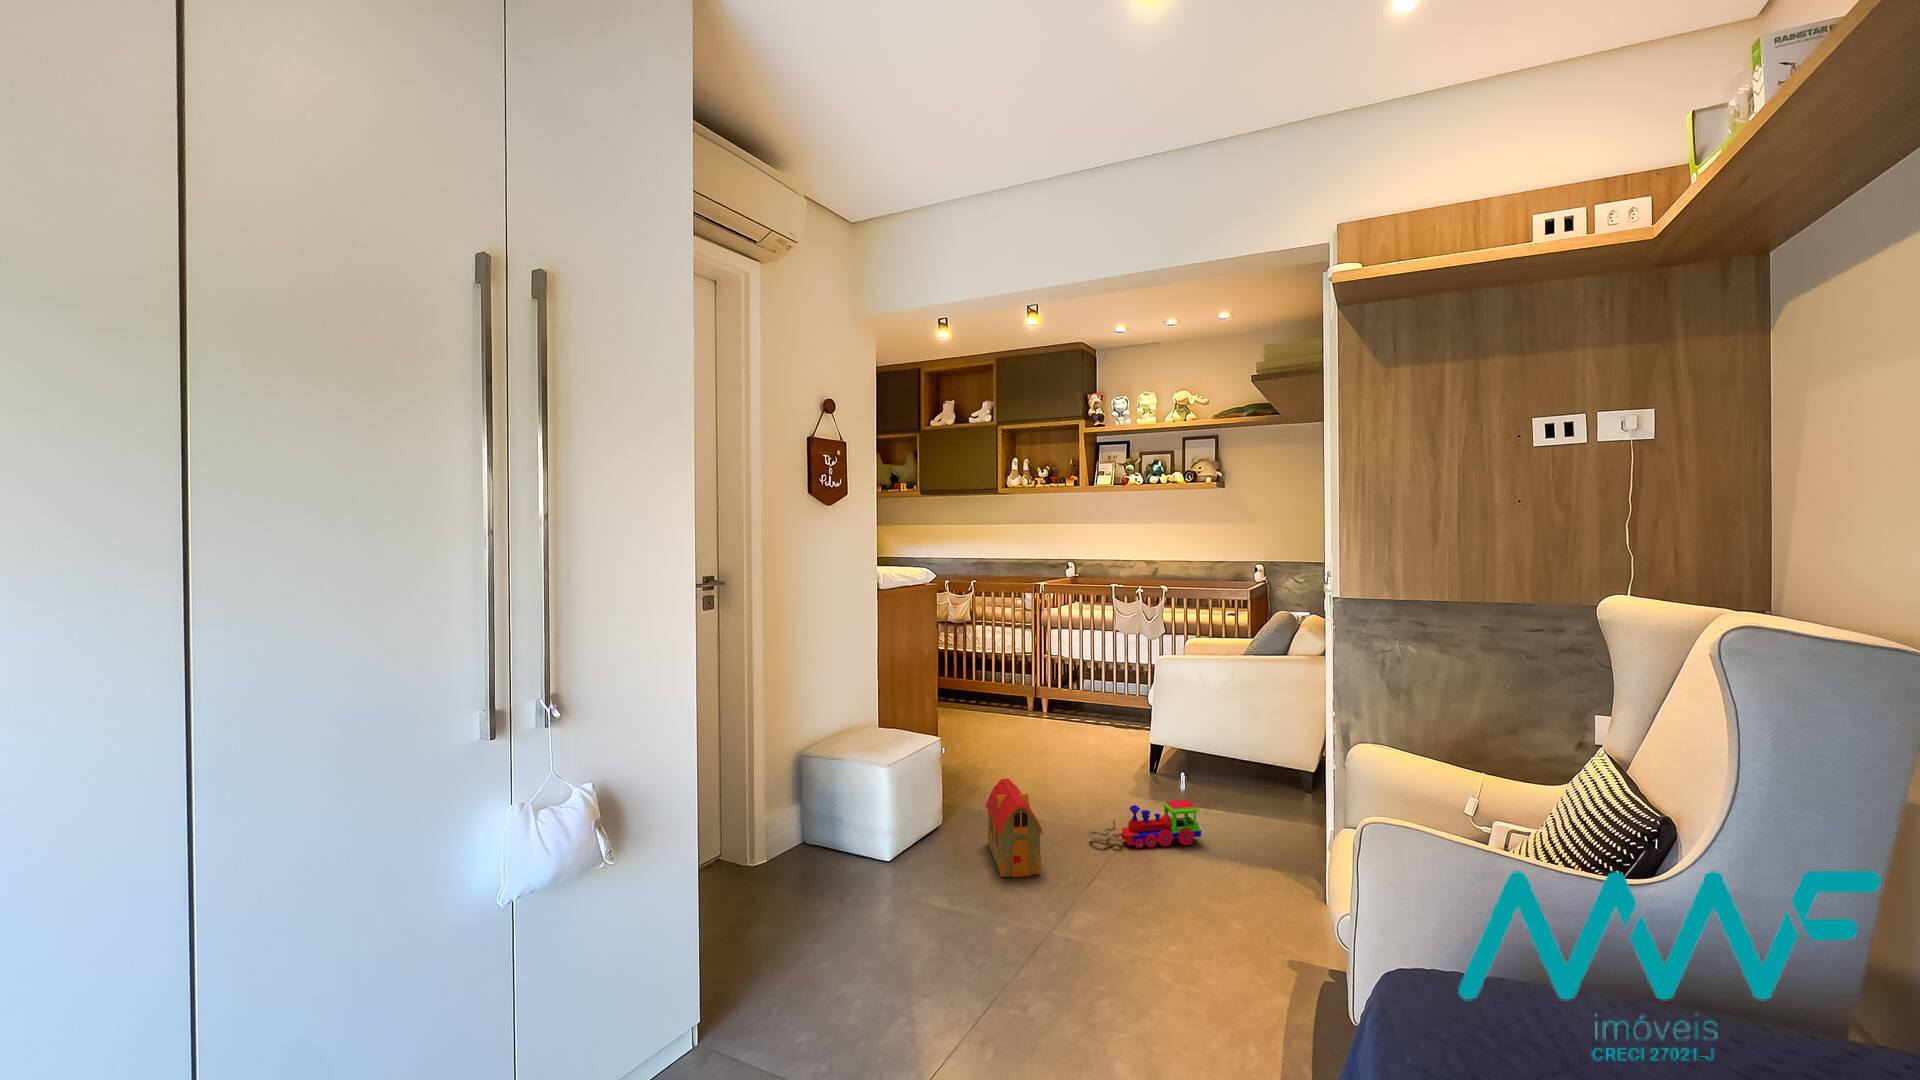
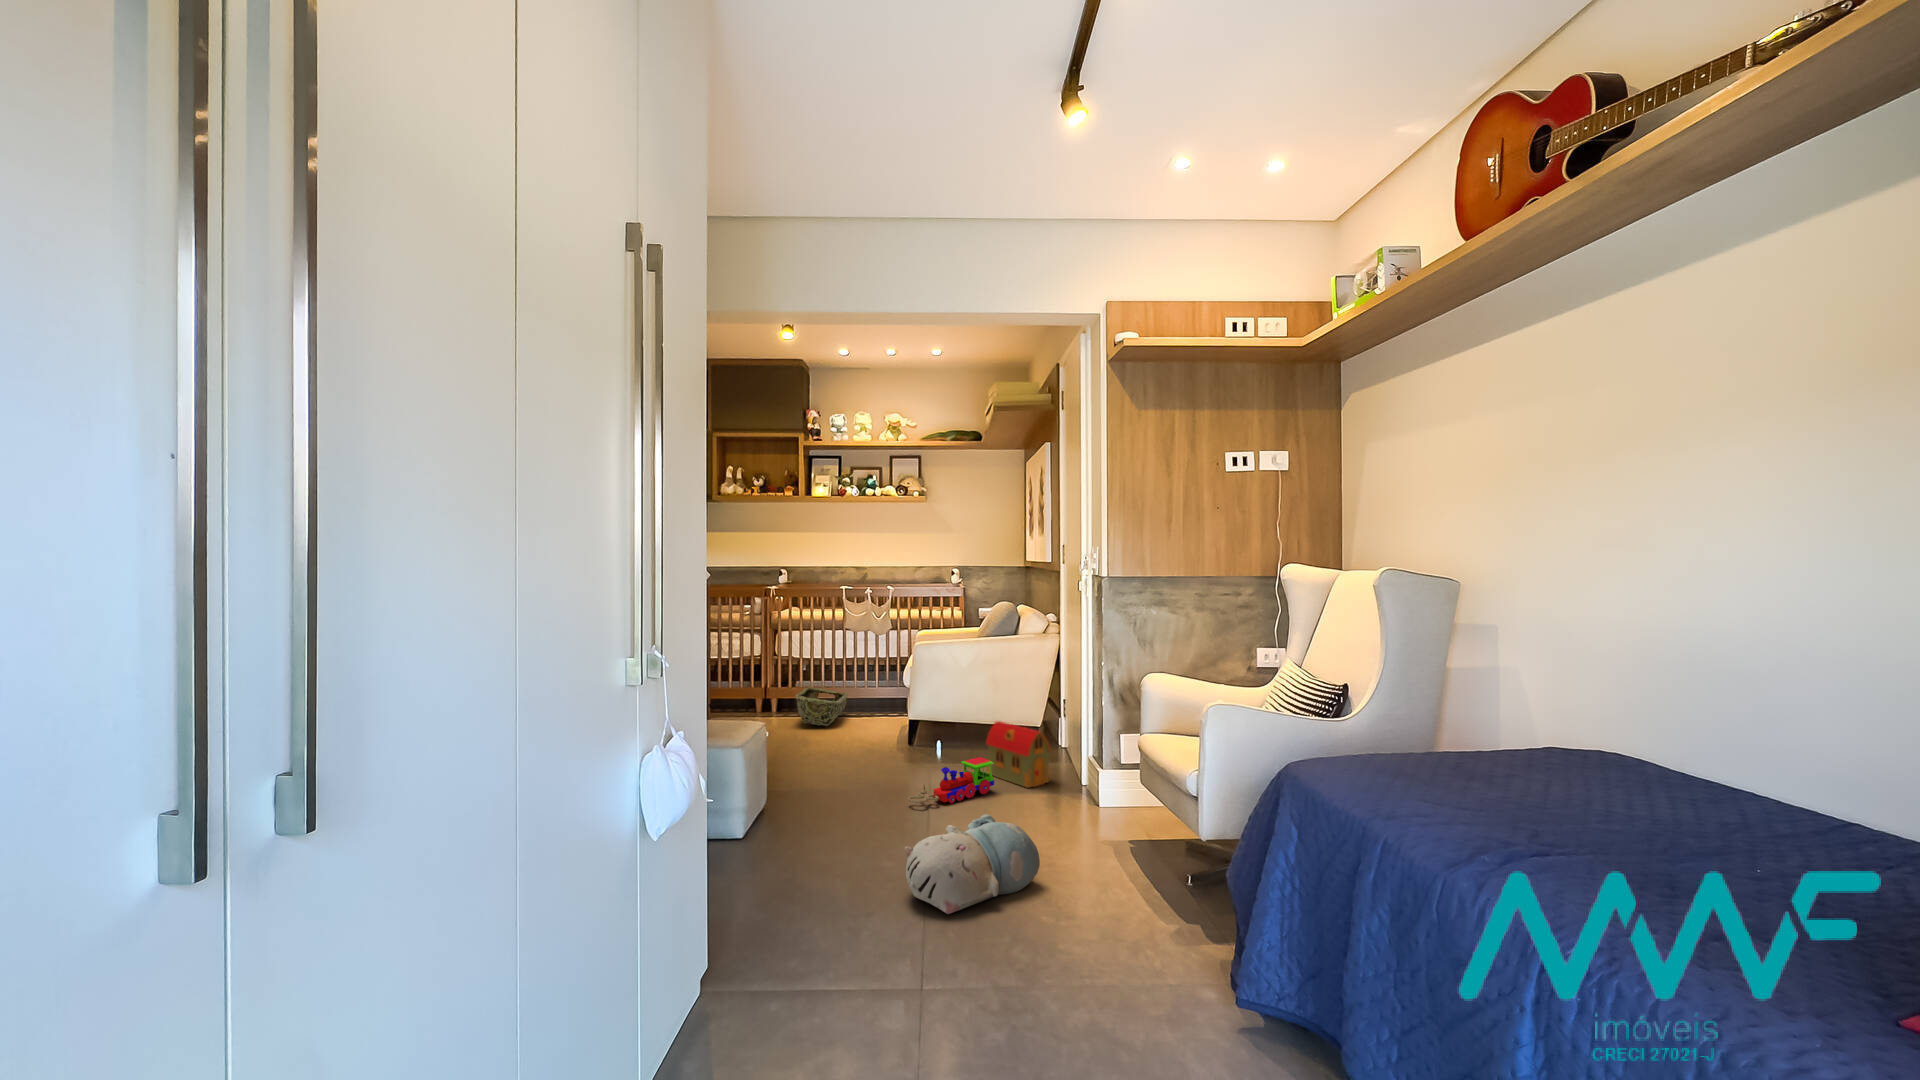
woven basket: none [1052,689,1116,733] -> present [796,687,848,726]
toy house: present [986,778,1043,877] -> present [986,721,1051,788]
plush toy: none [989,876,1155,982] -> present [905,814,1040,914]

